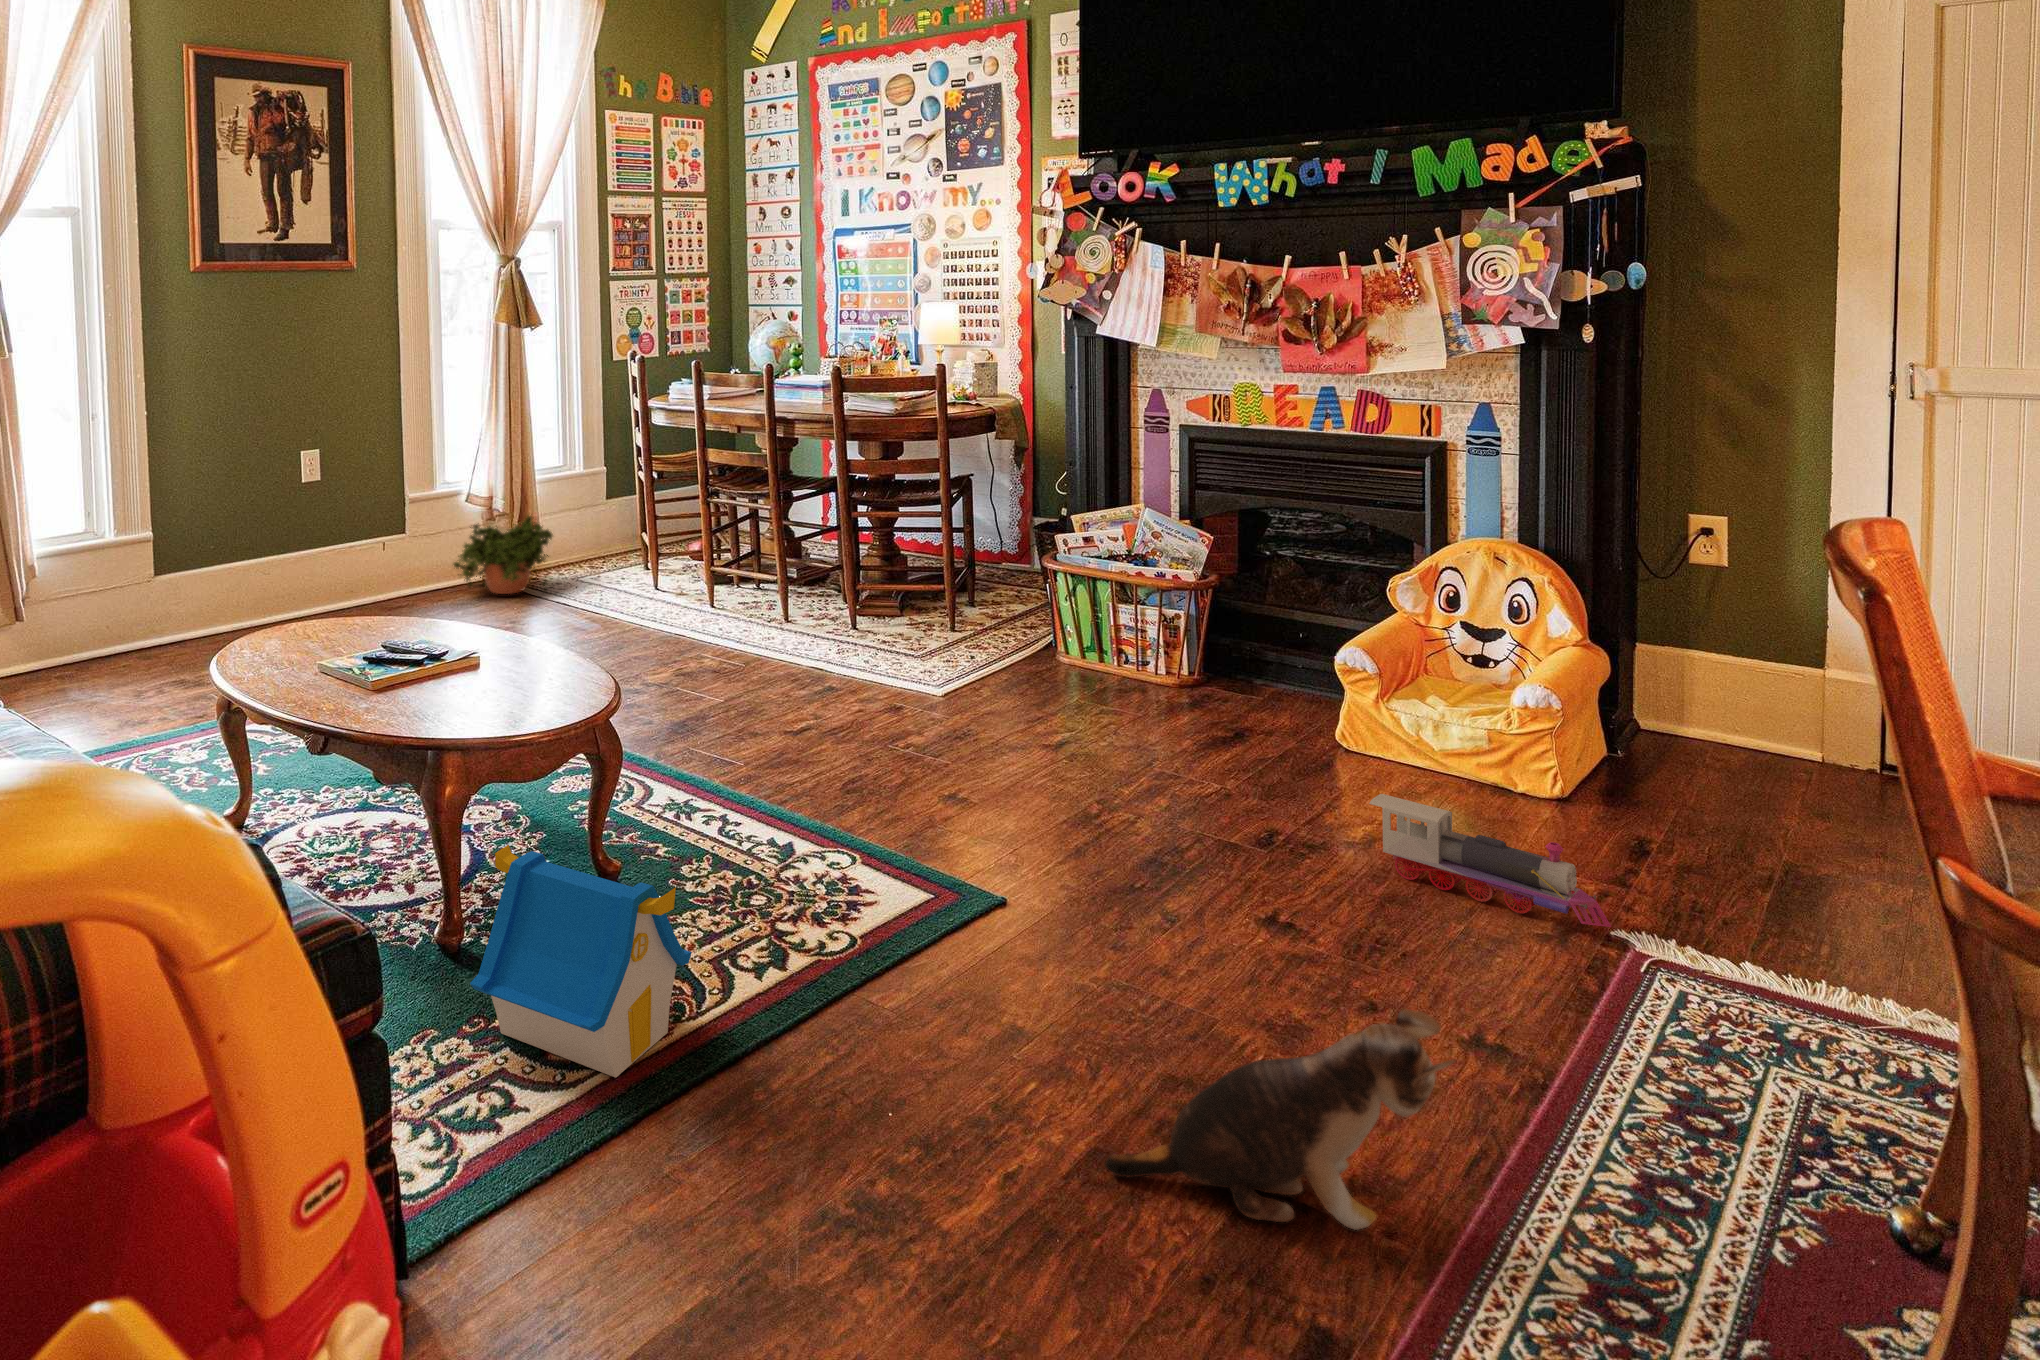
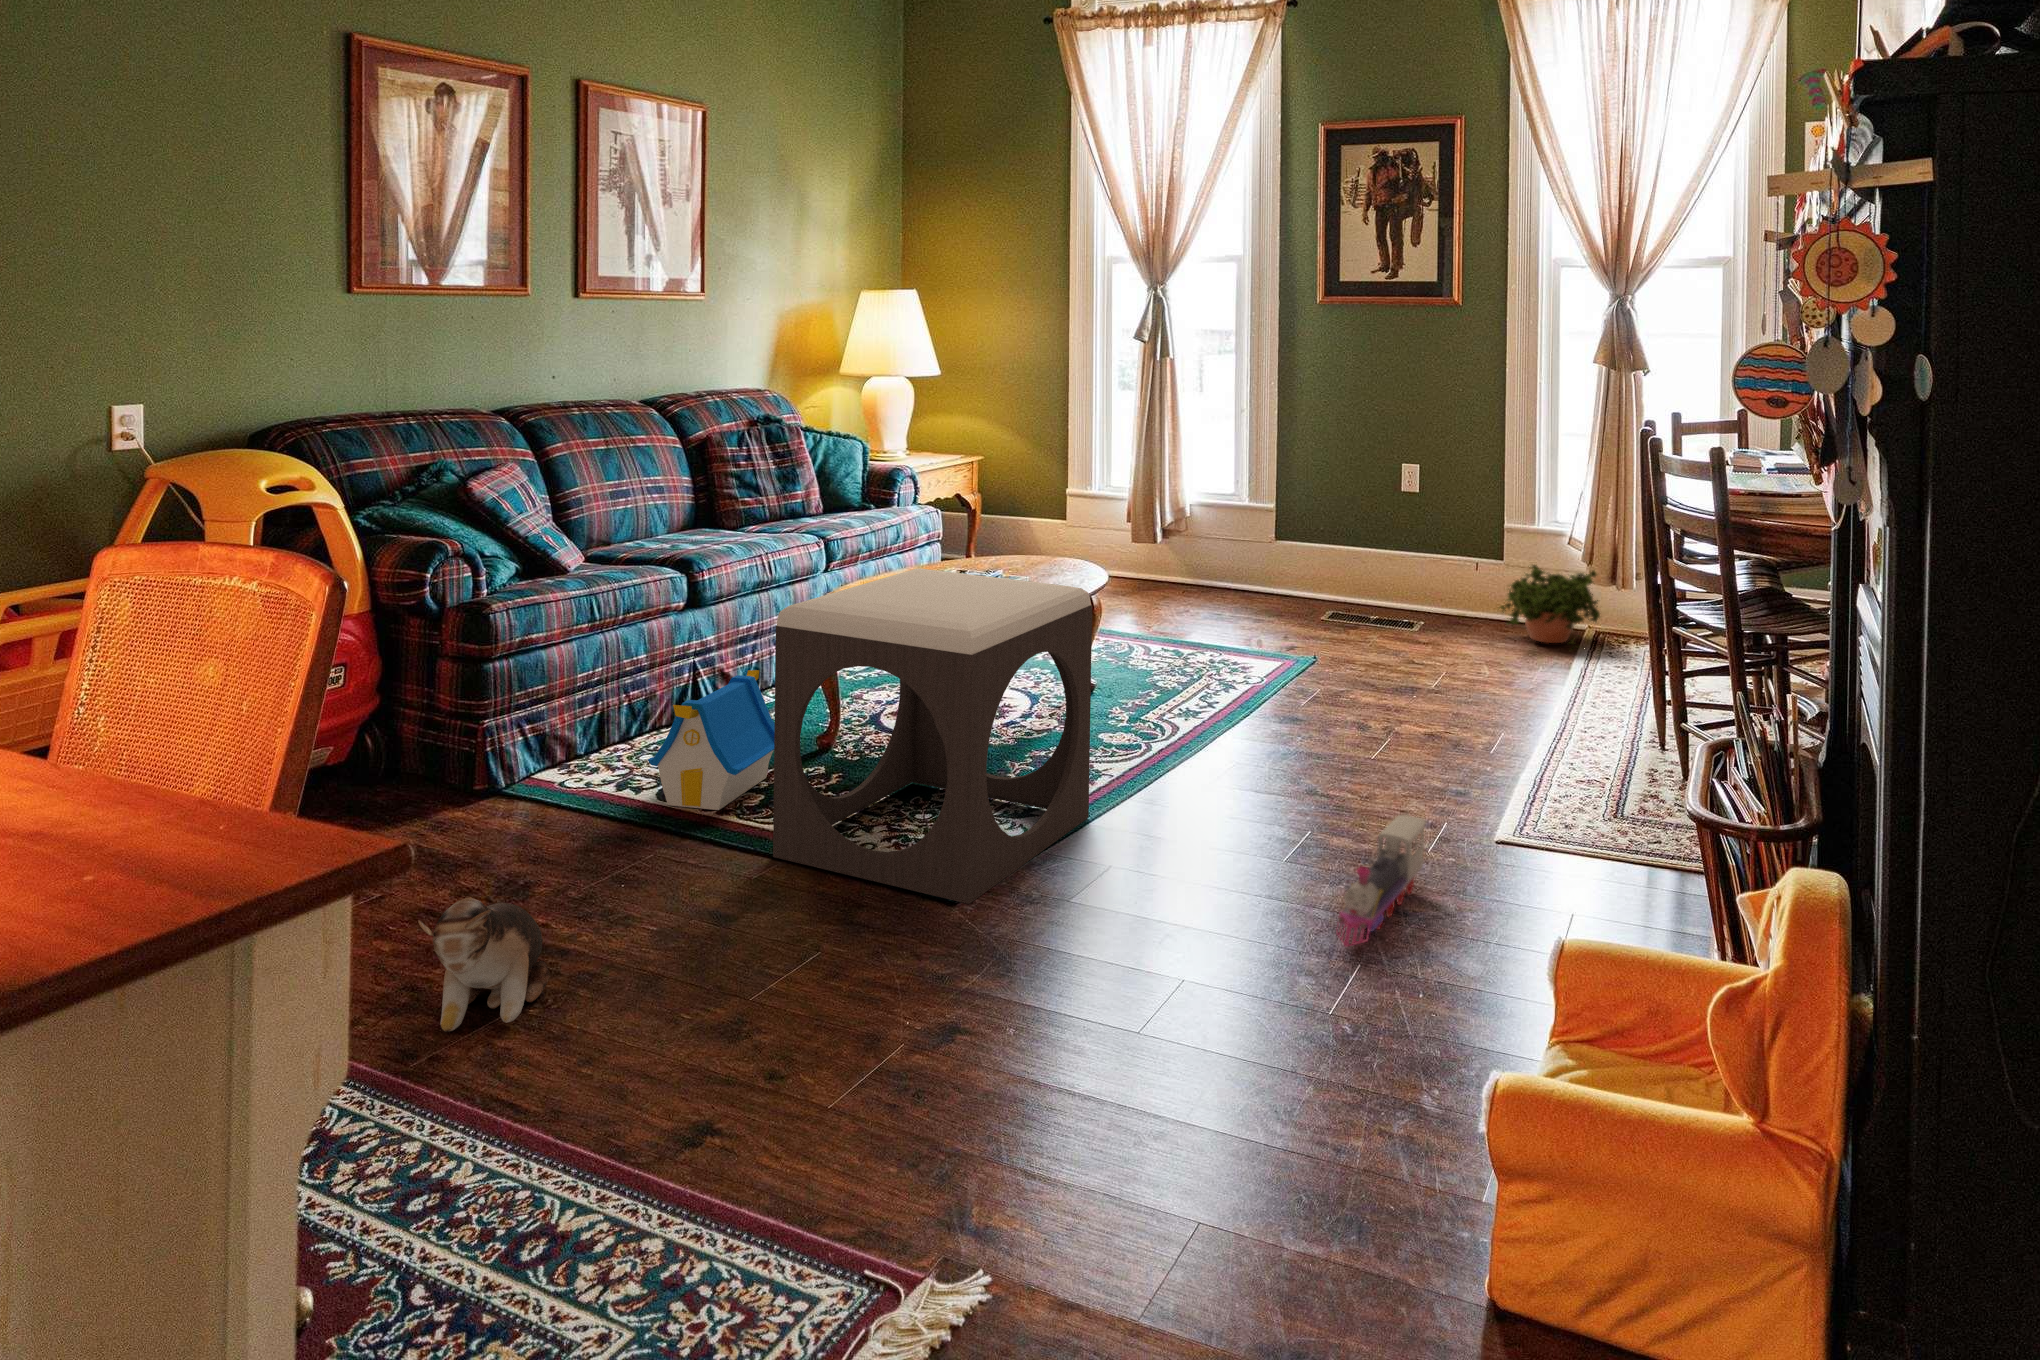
footstool: none [652,568,1032,993] -> present [773,568,1092,904]
toy train: present [1369,794,1611,927] -> present [1337,815,1426,947]

